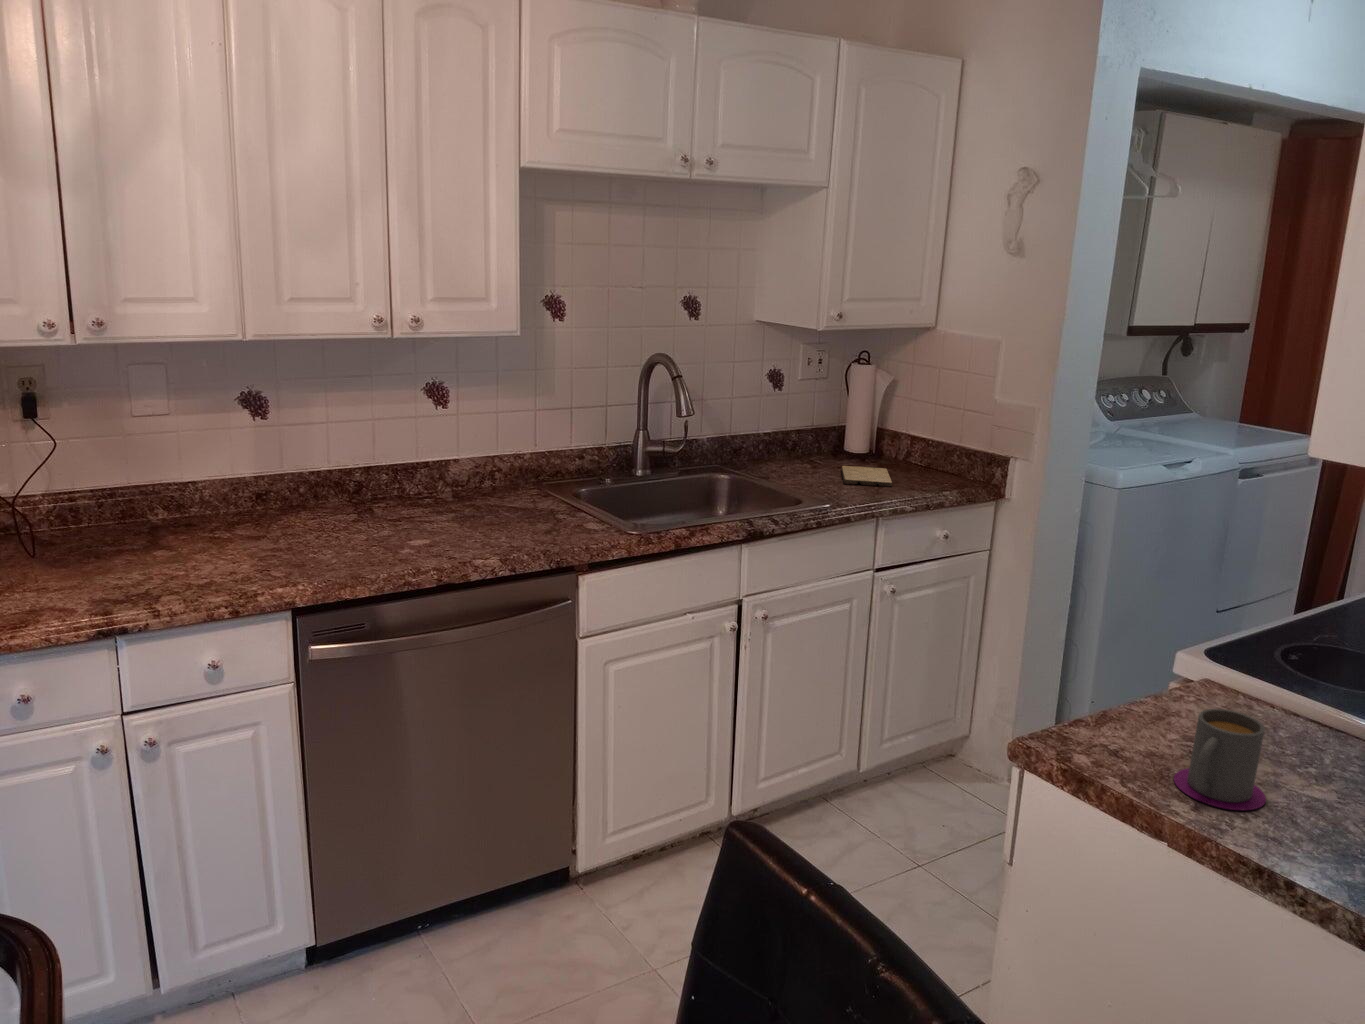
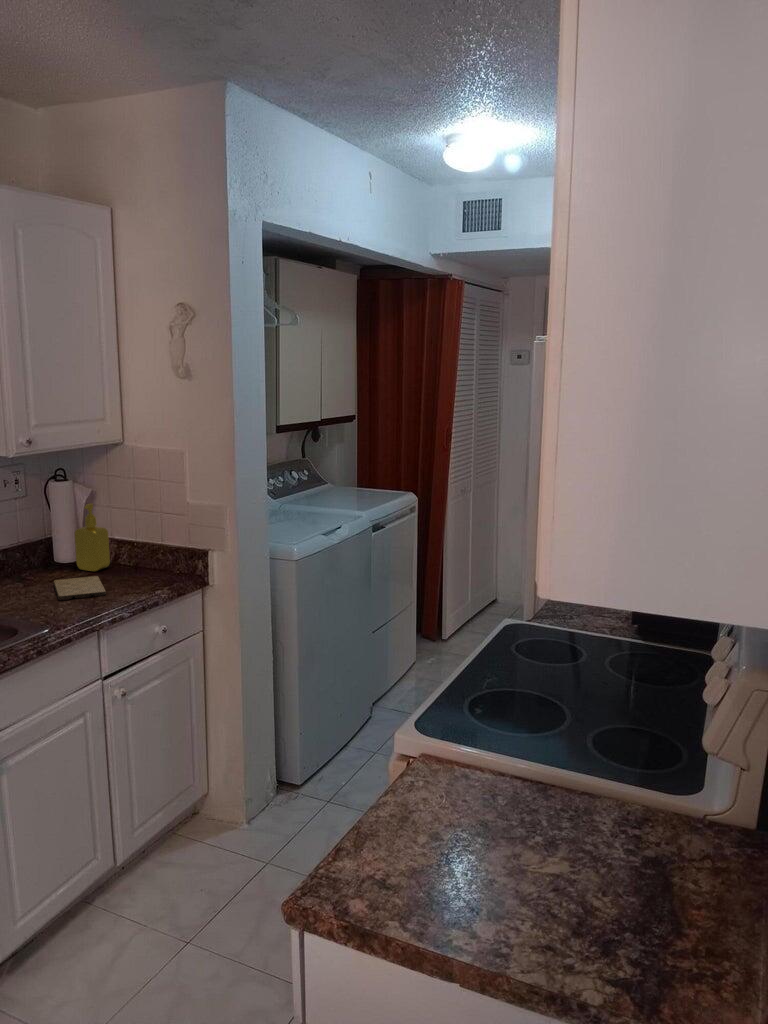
soap dispenser: none [867,391,904,465] -> present [75,503,110,572]
mug: present [1174,709,1266,810] -> none [441,818,520,923]

